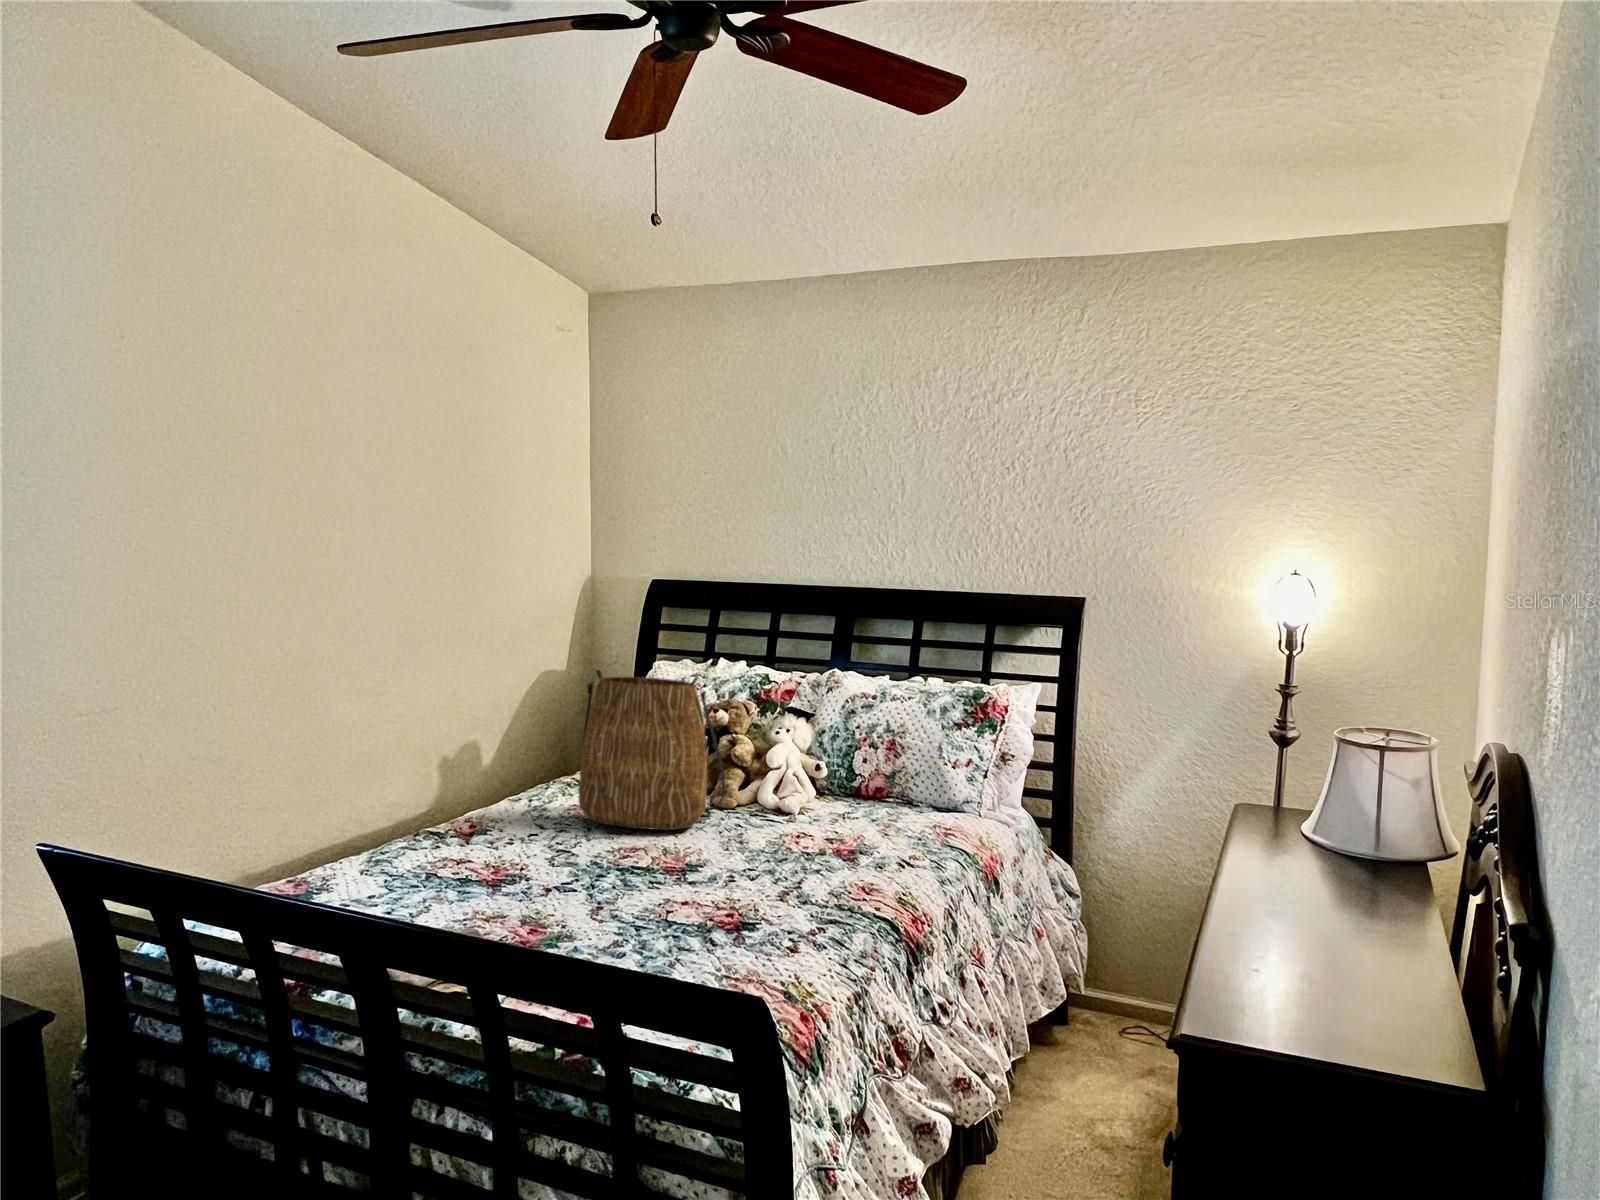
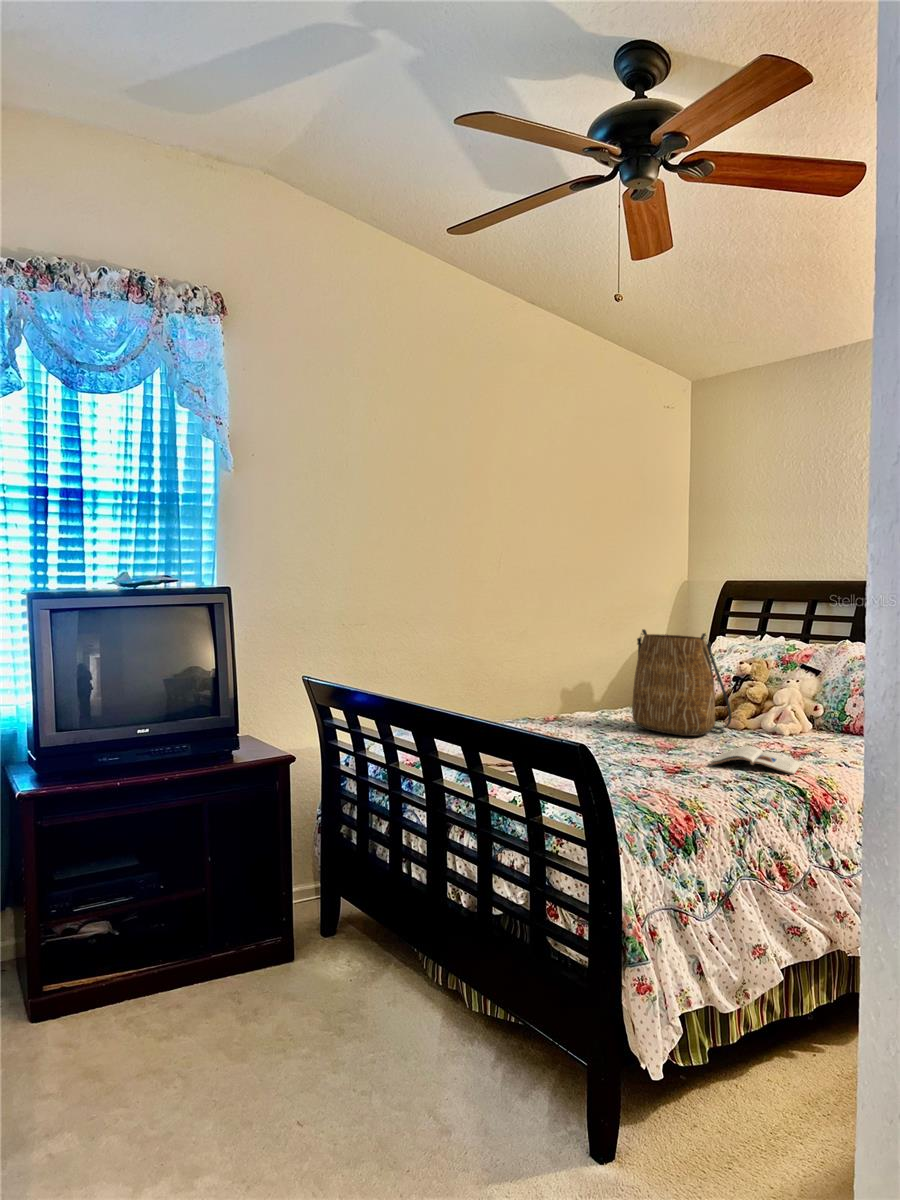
magazine: none [746,847,866,889] -> present [711,746,802,774]

